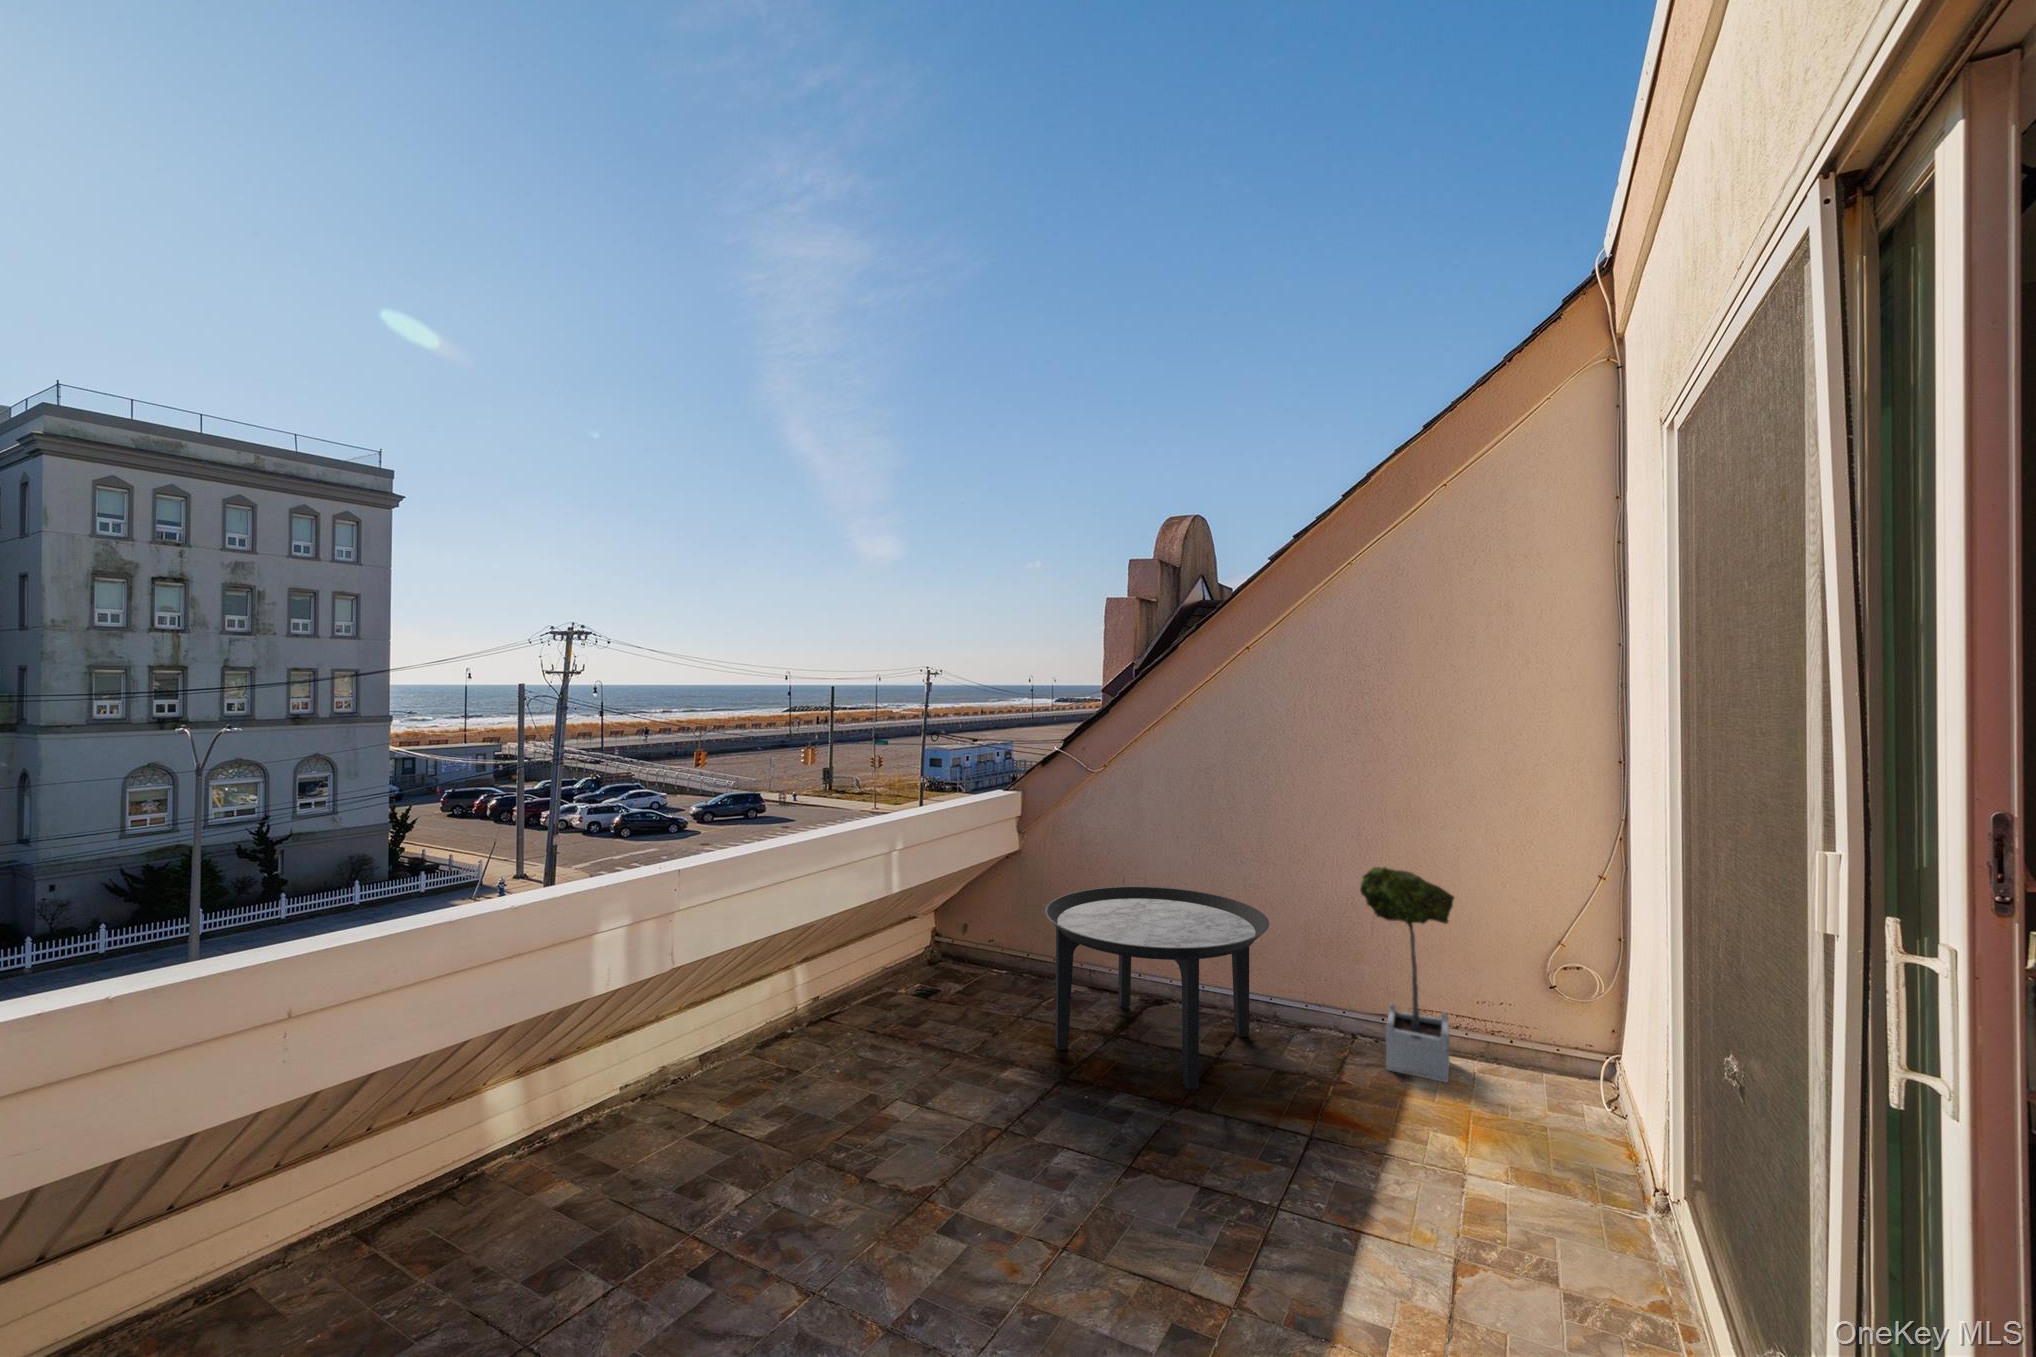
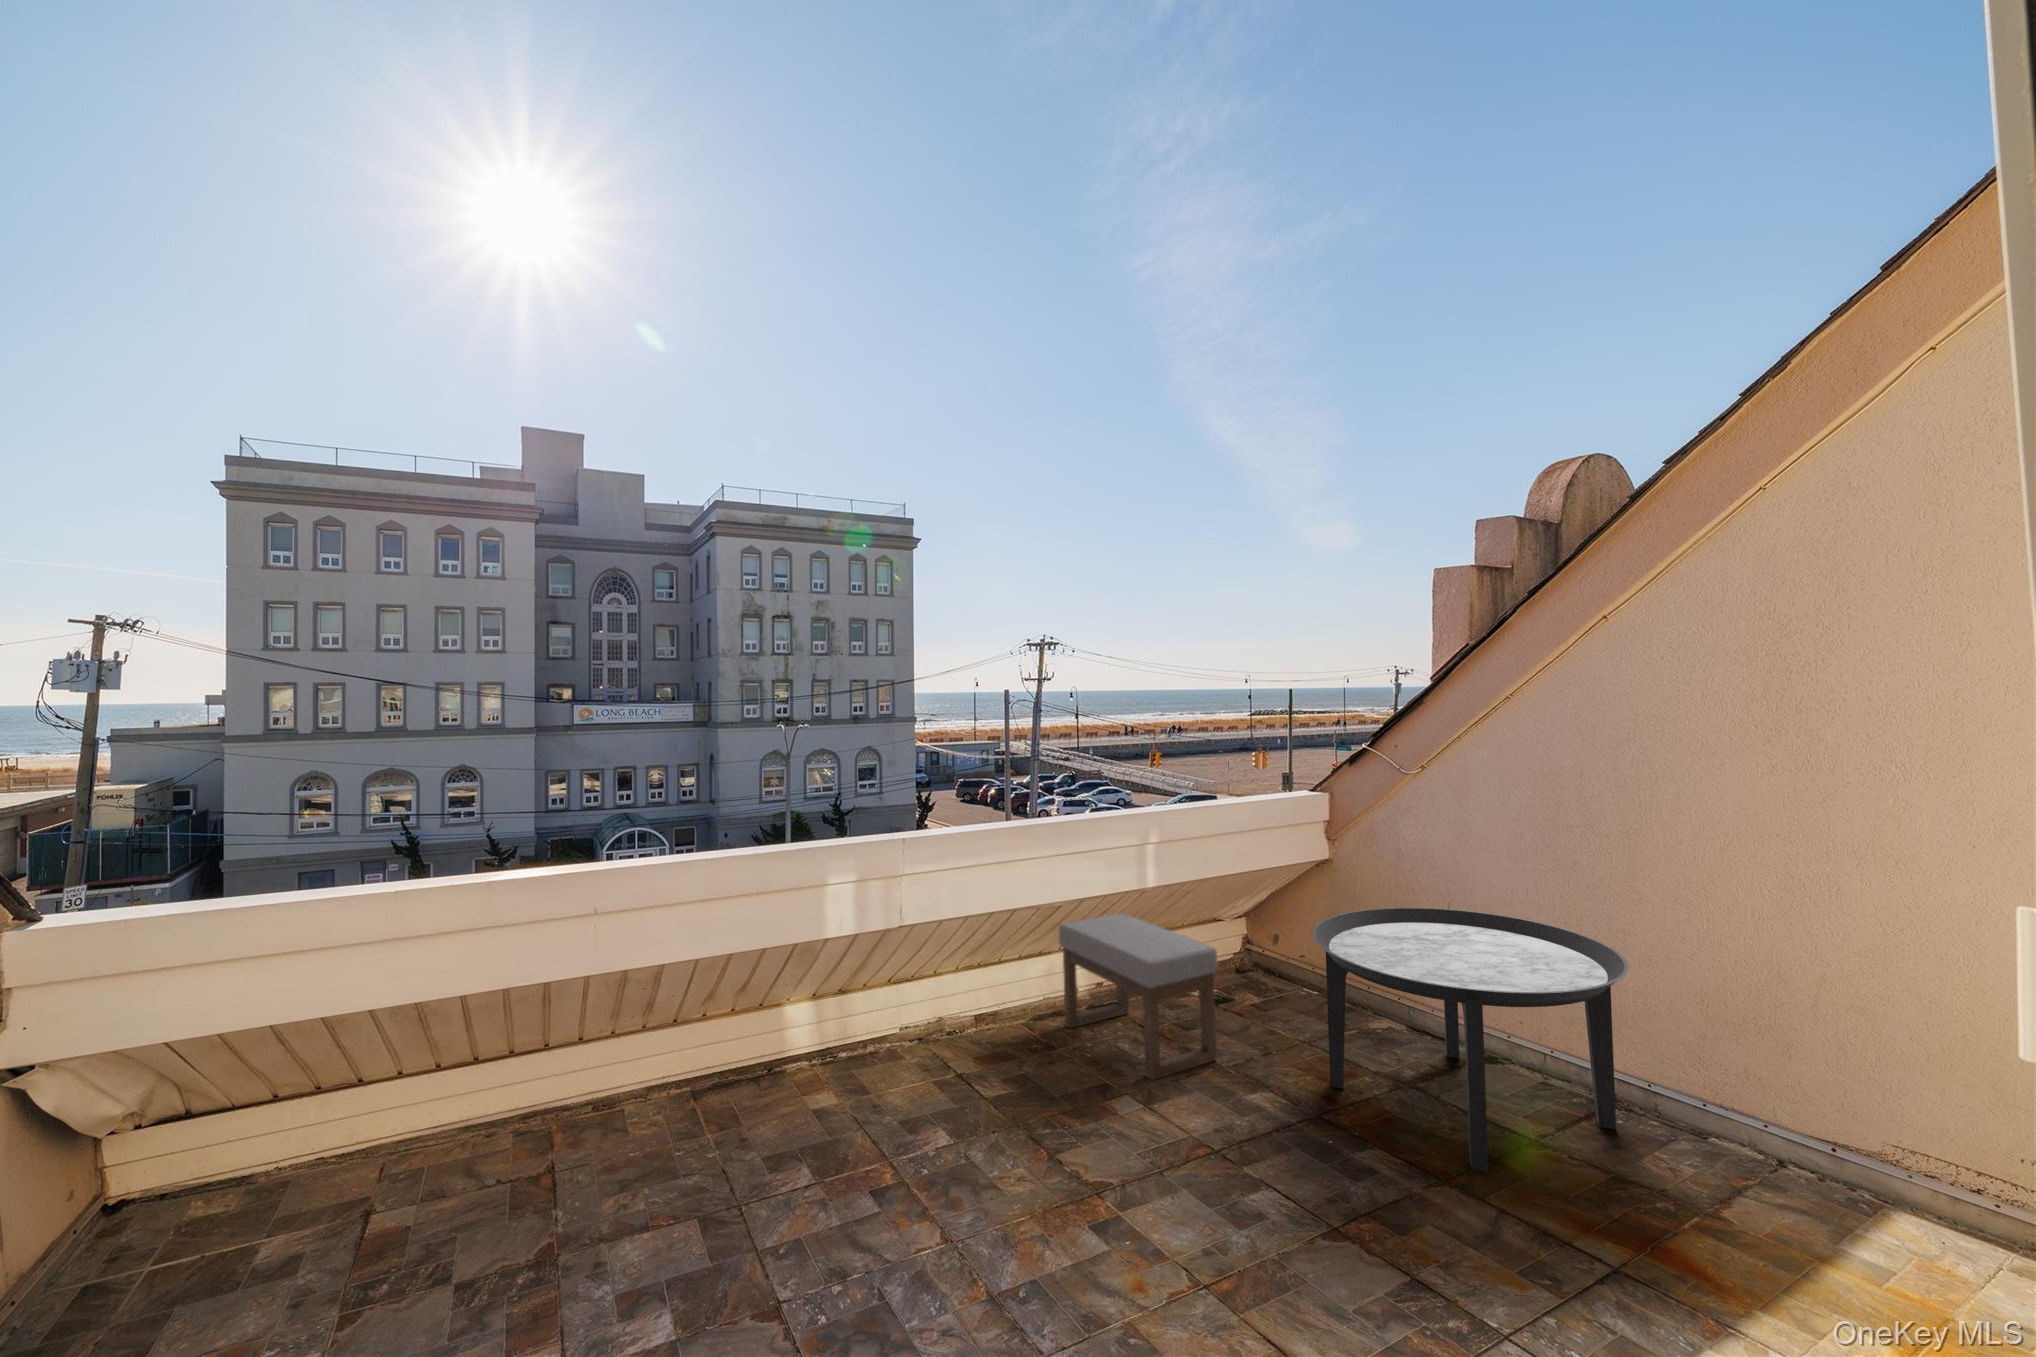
potted tree: present [1360,867,1454,1083] -> none [1787,916,1994,1278]
ottoman: none [792,923,961,1080] -> present [1059,914,1218,1079]

